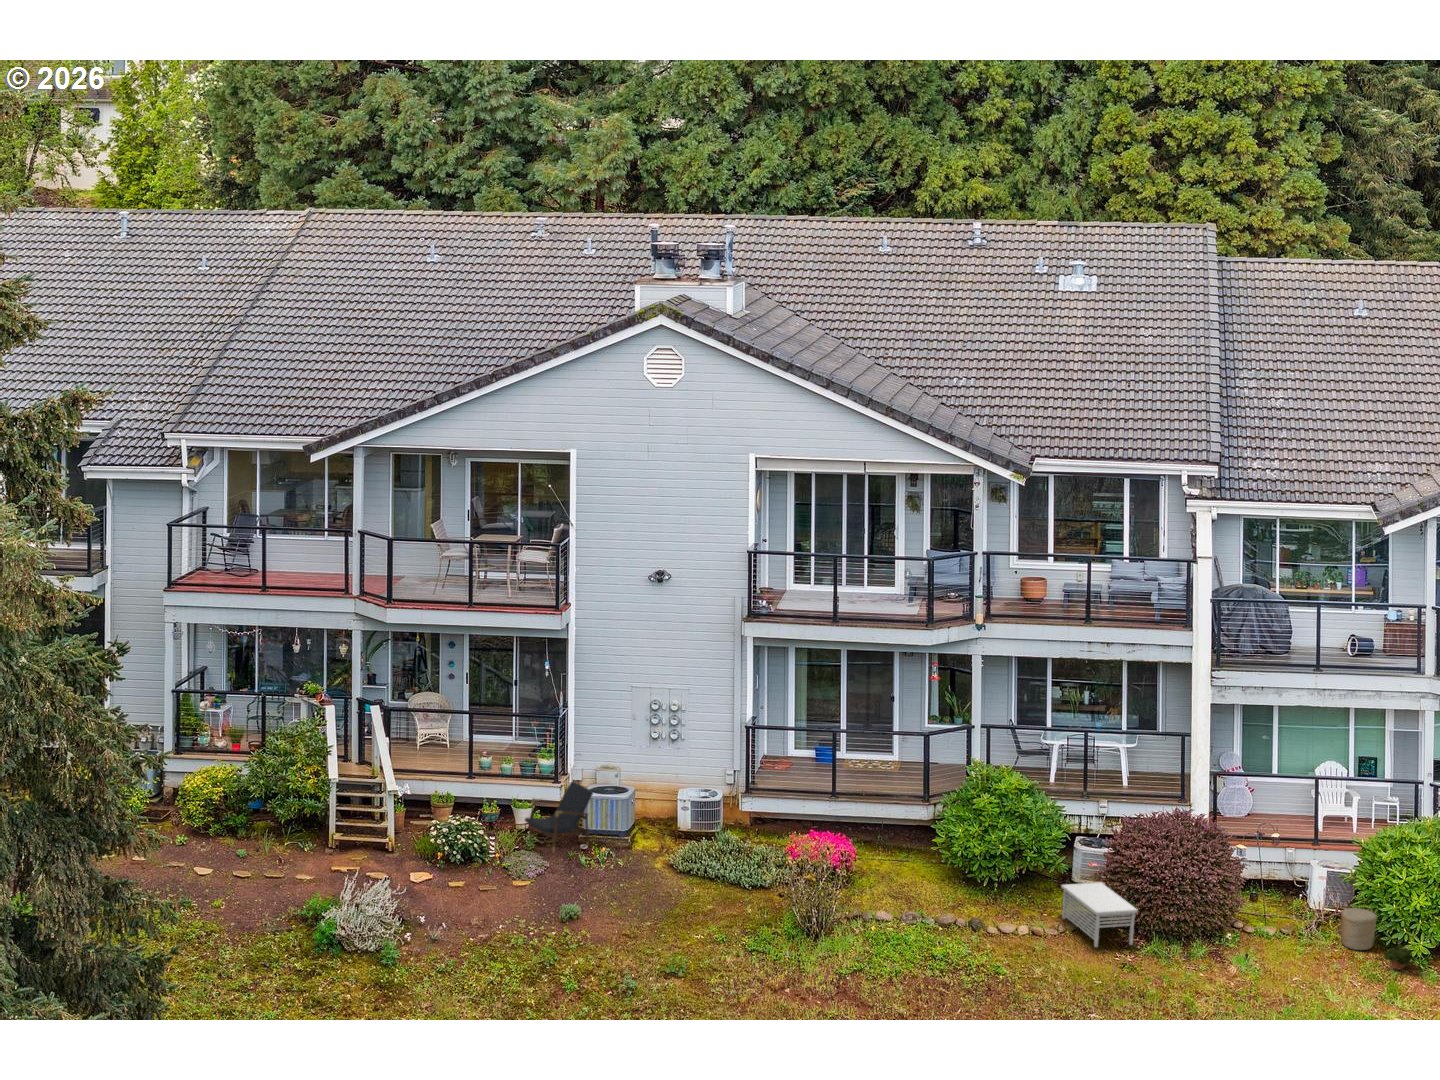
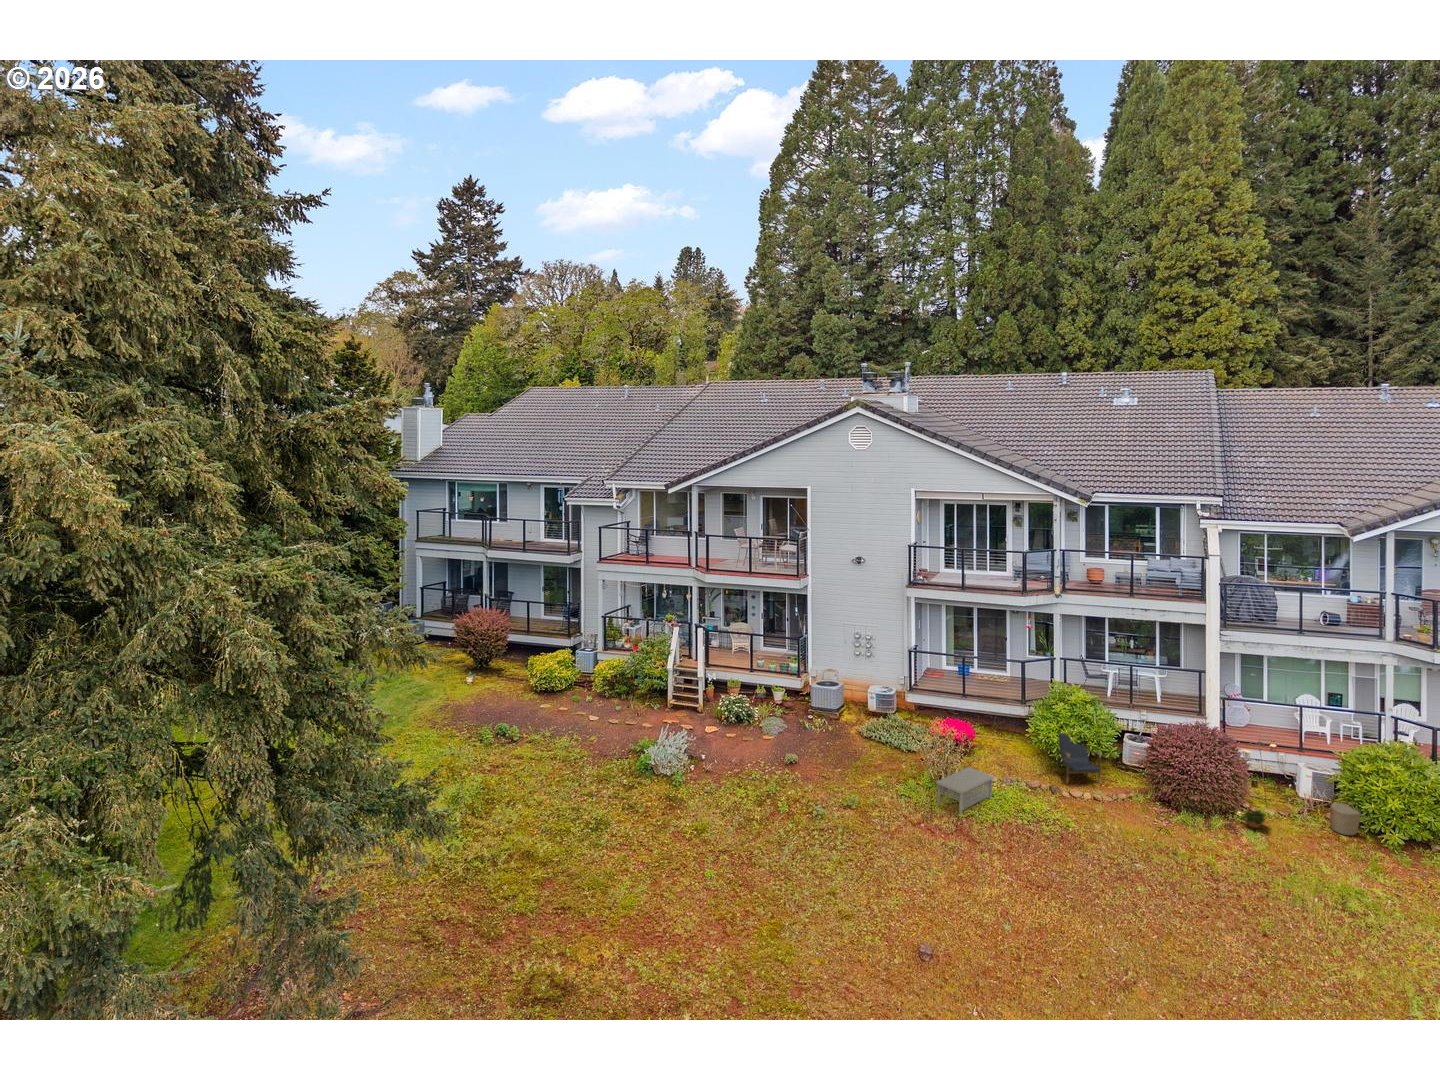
lounge chair: present [525,781,593,853] -> present [1056,734,1101,782]
storage bench: present [1061,882,1138,947] -> present [936,767,994,814]
potted plant: present [1379,944,1414,970] -> present [1240,809,1265,828]

